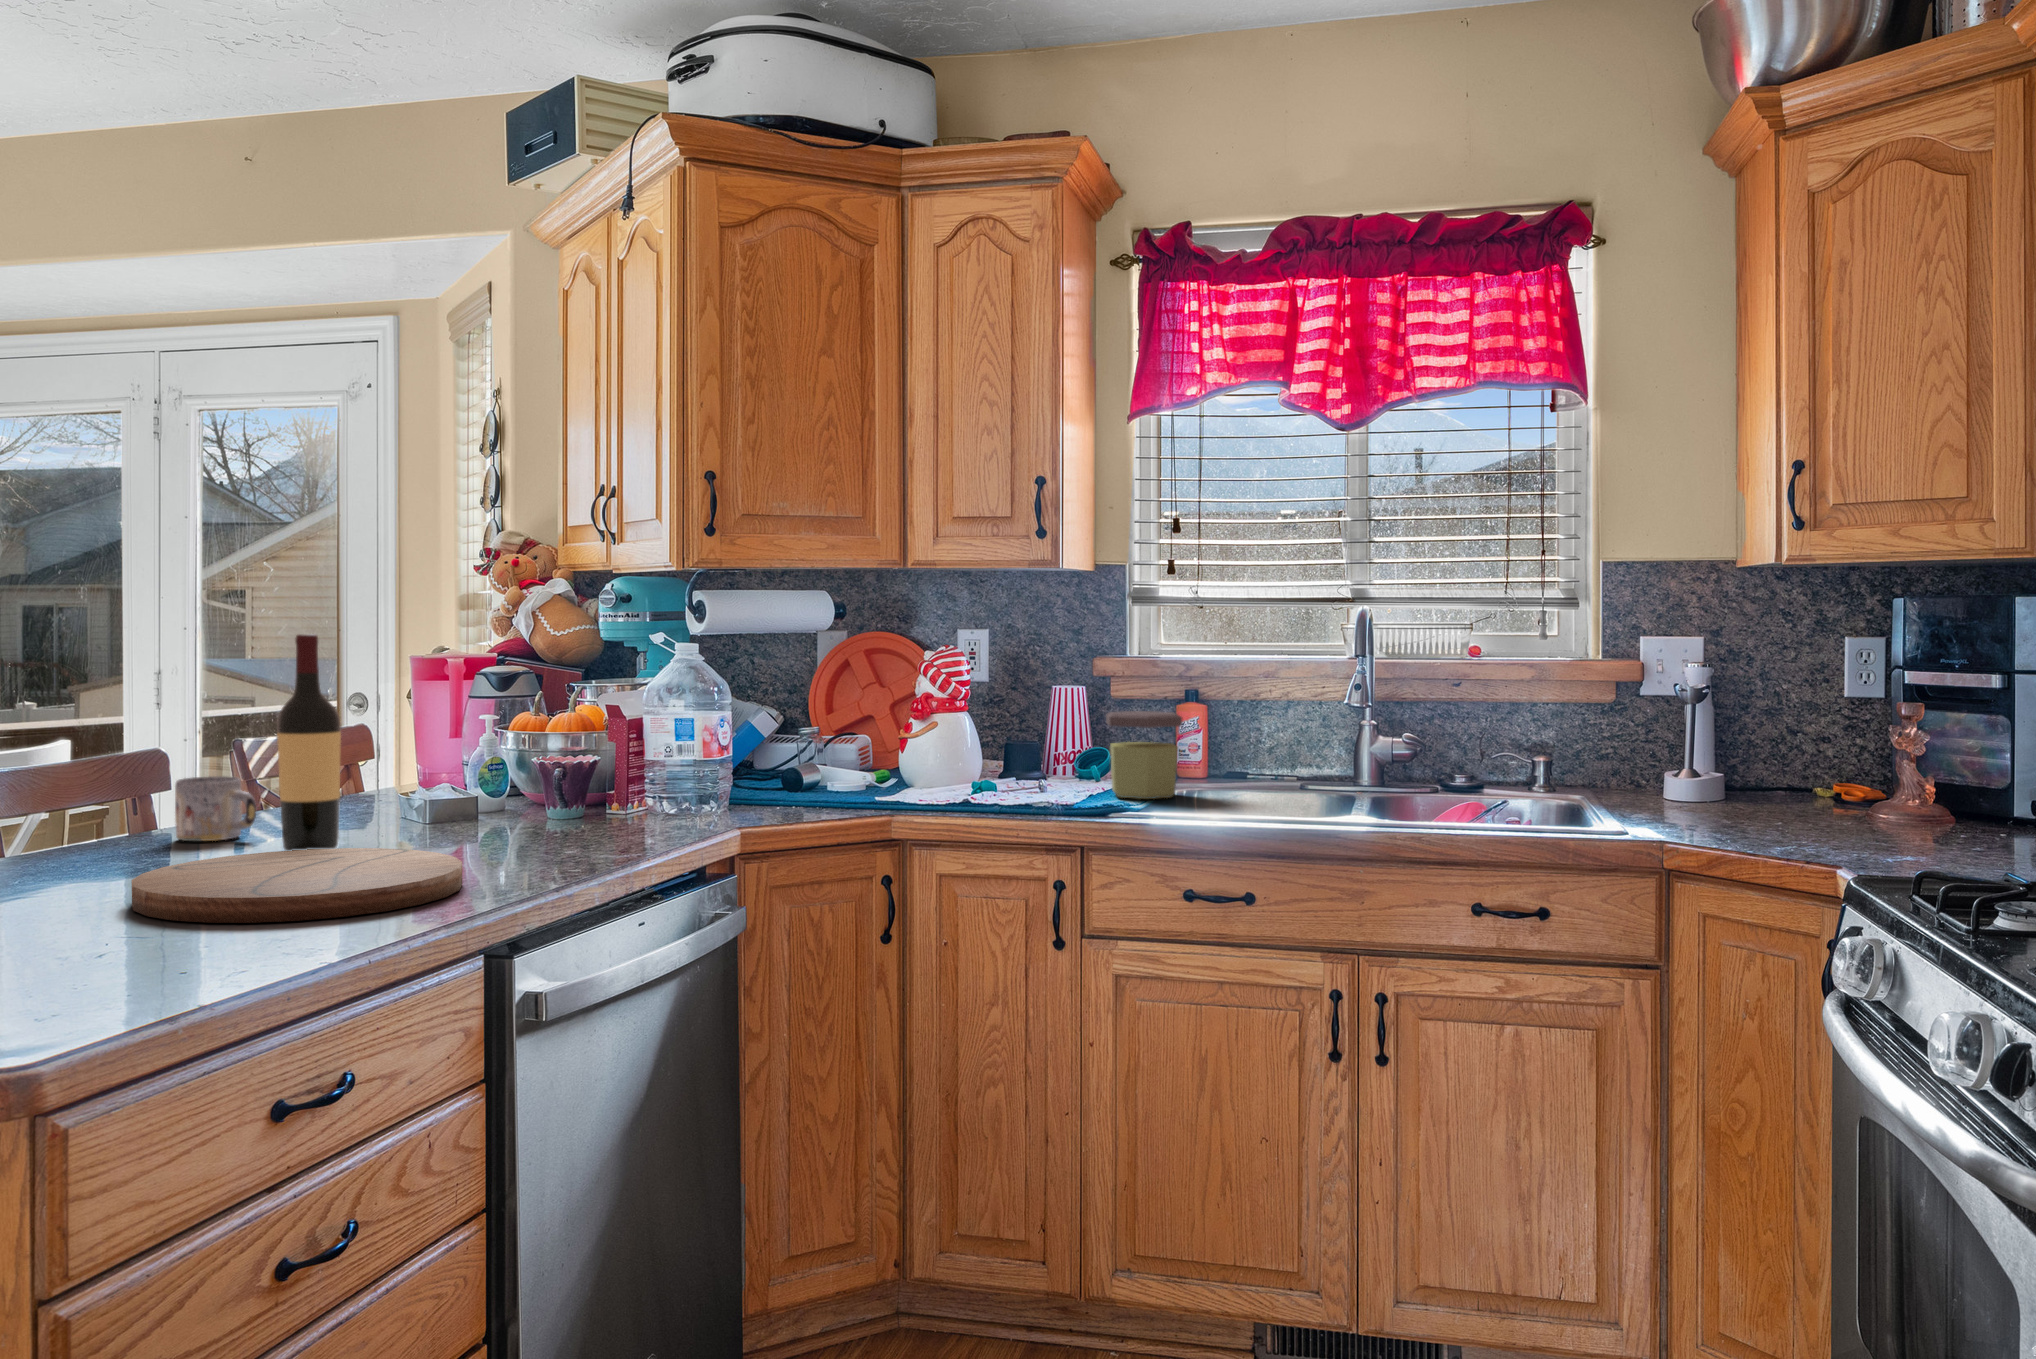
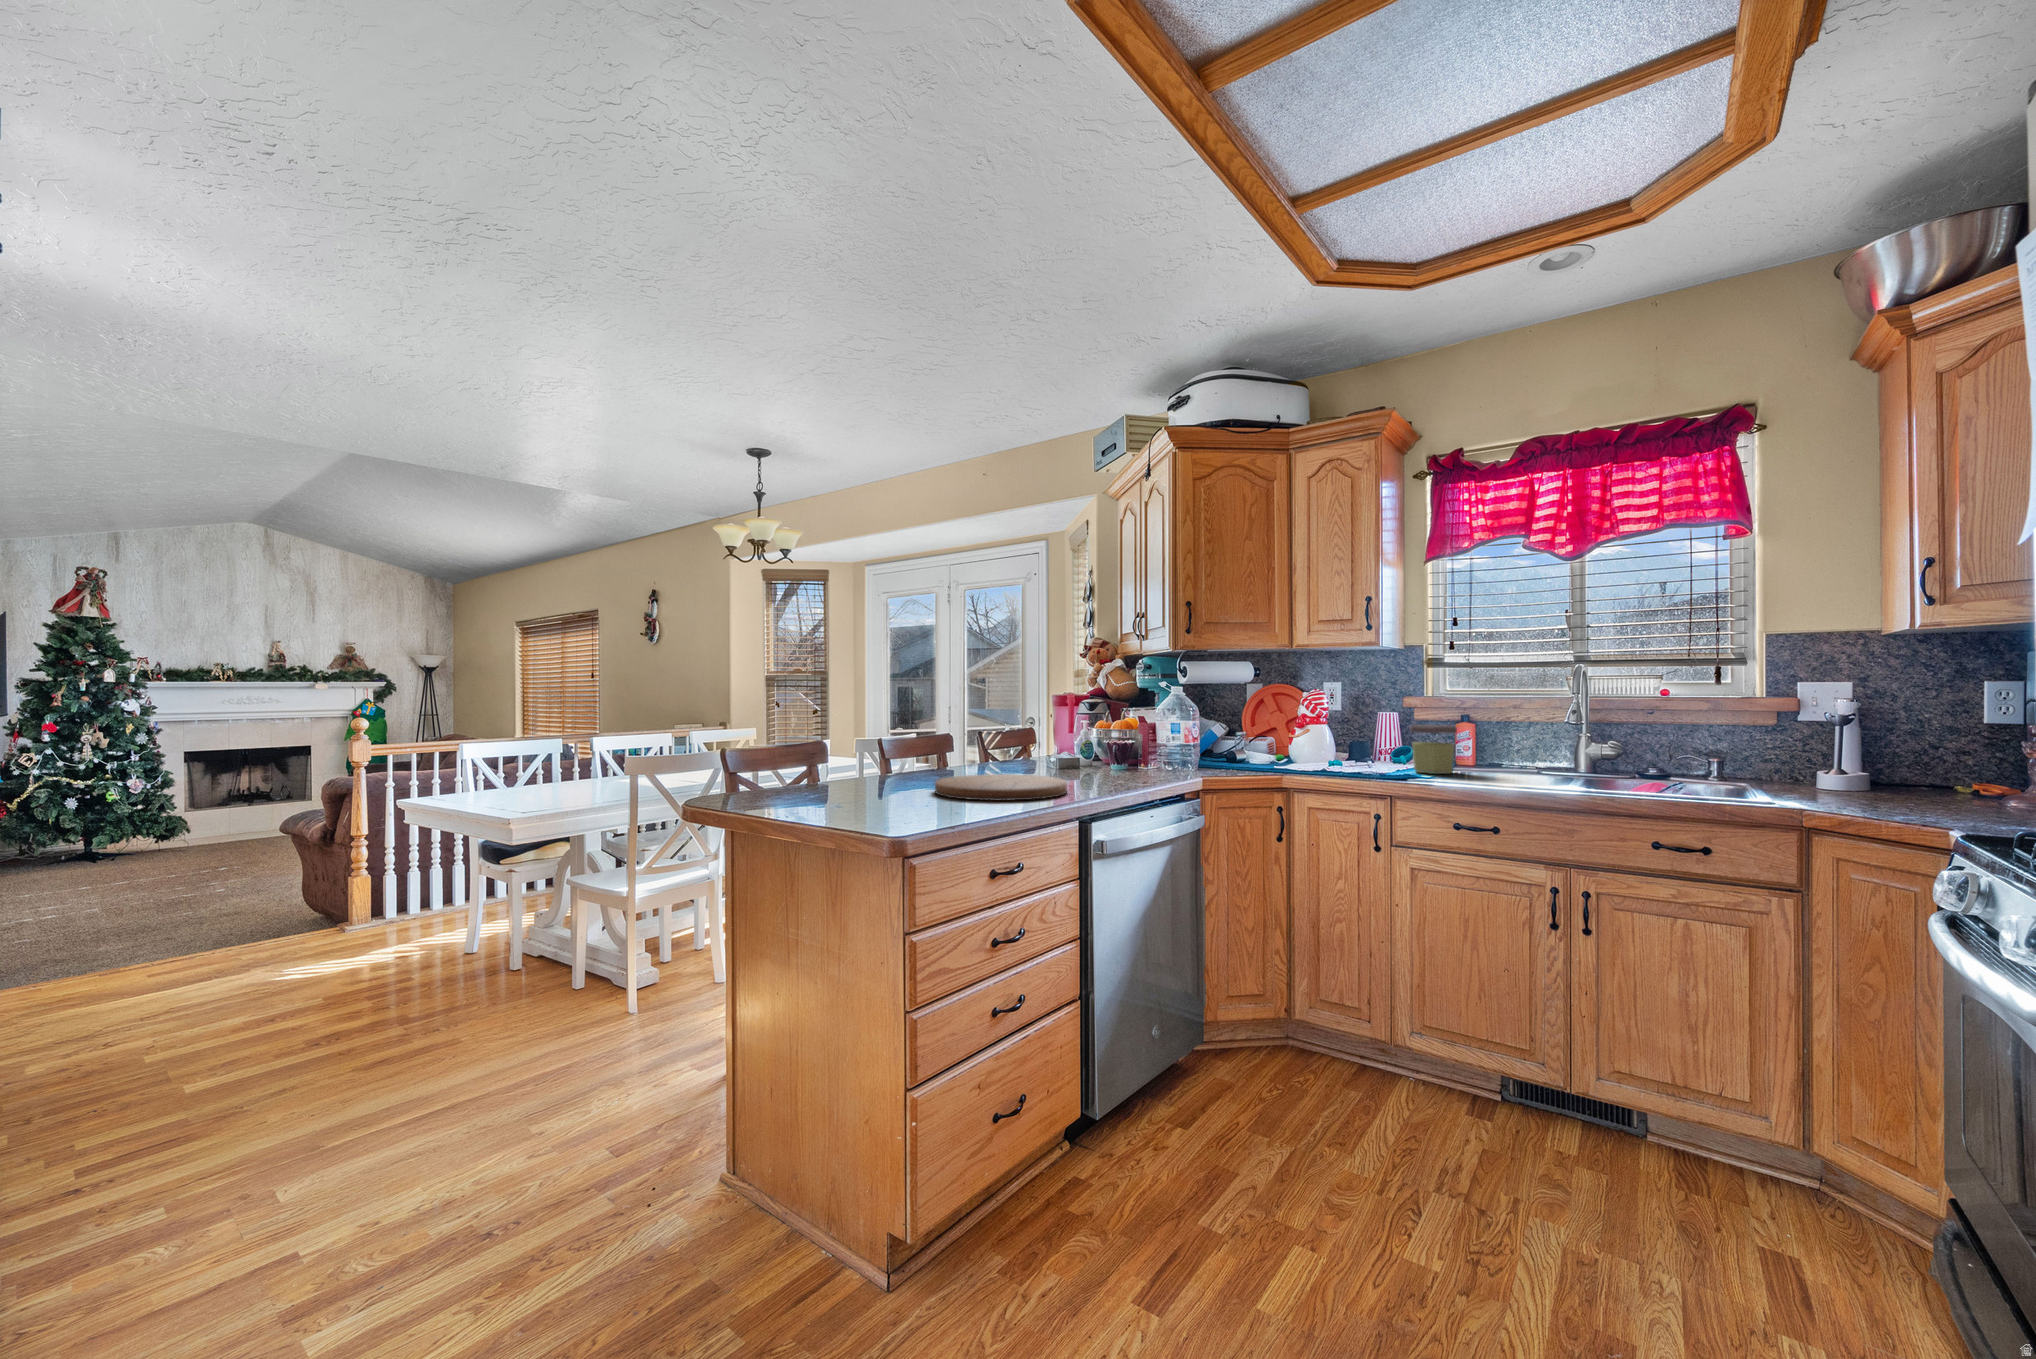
wine bottle: present [277,634,341,851] -> none [992,680,1018,777]
mug: present [175,776,256,841] -> none [952,744,984,771]

